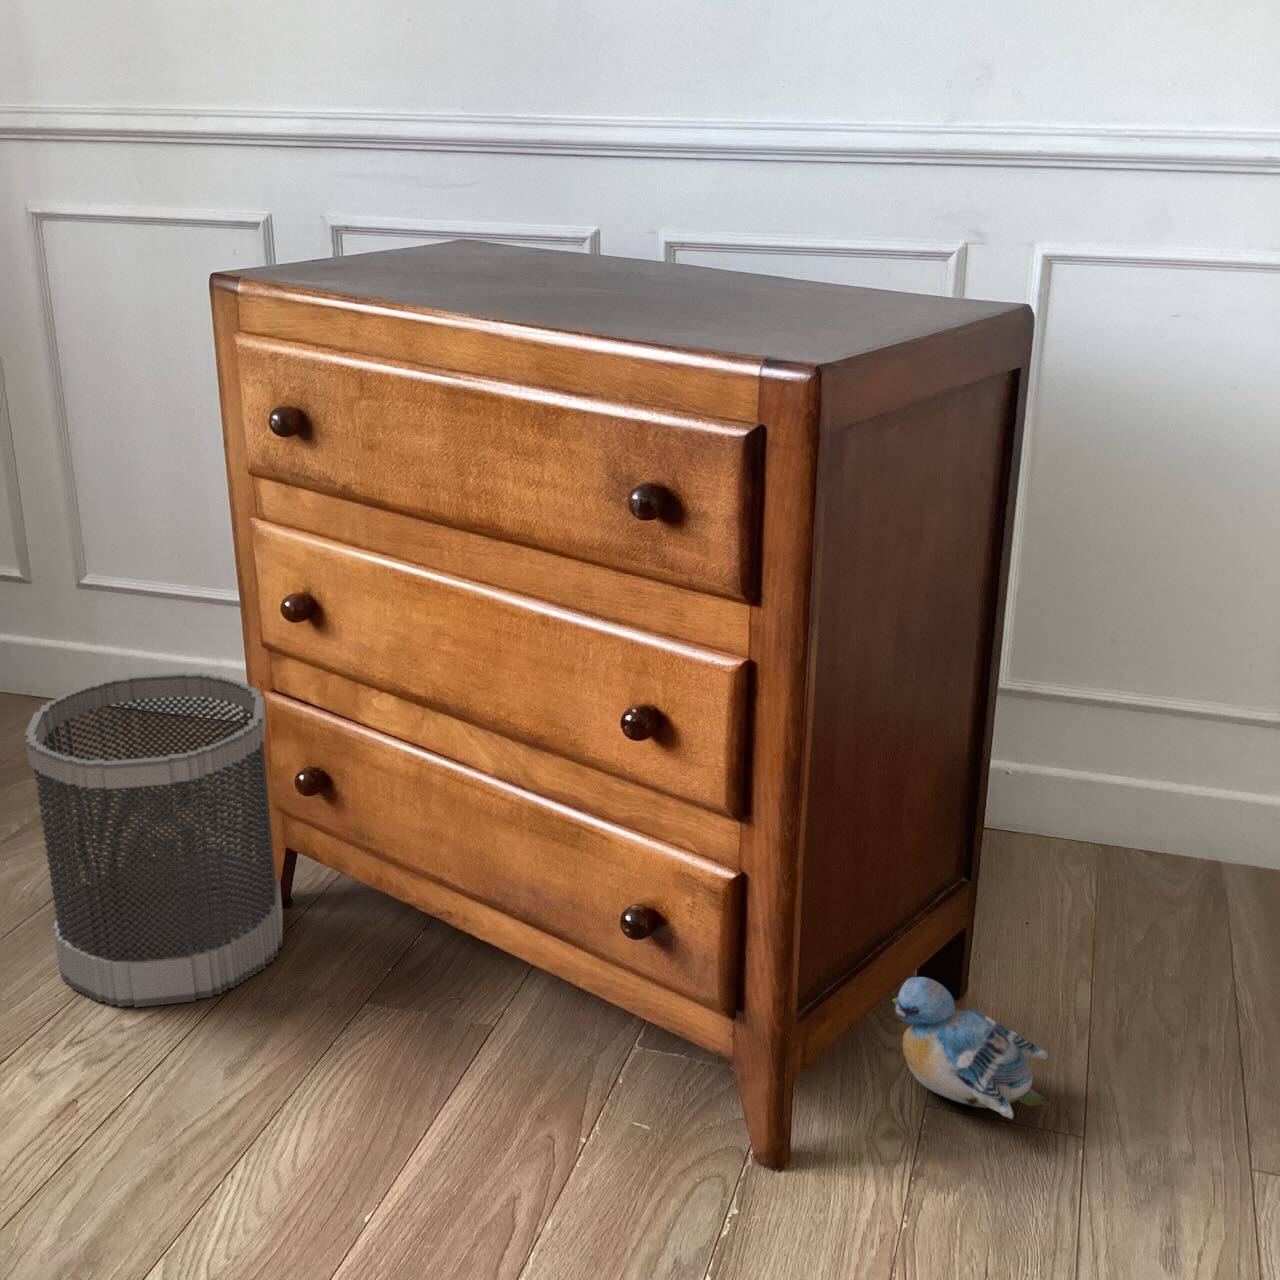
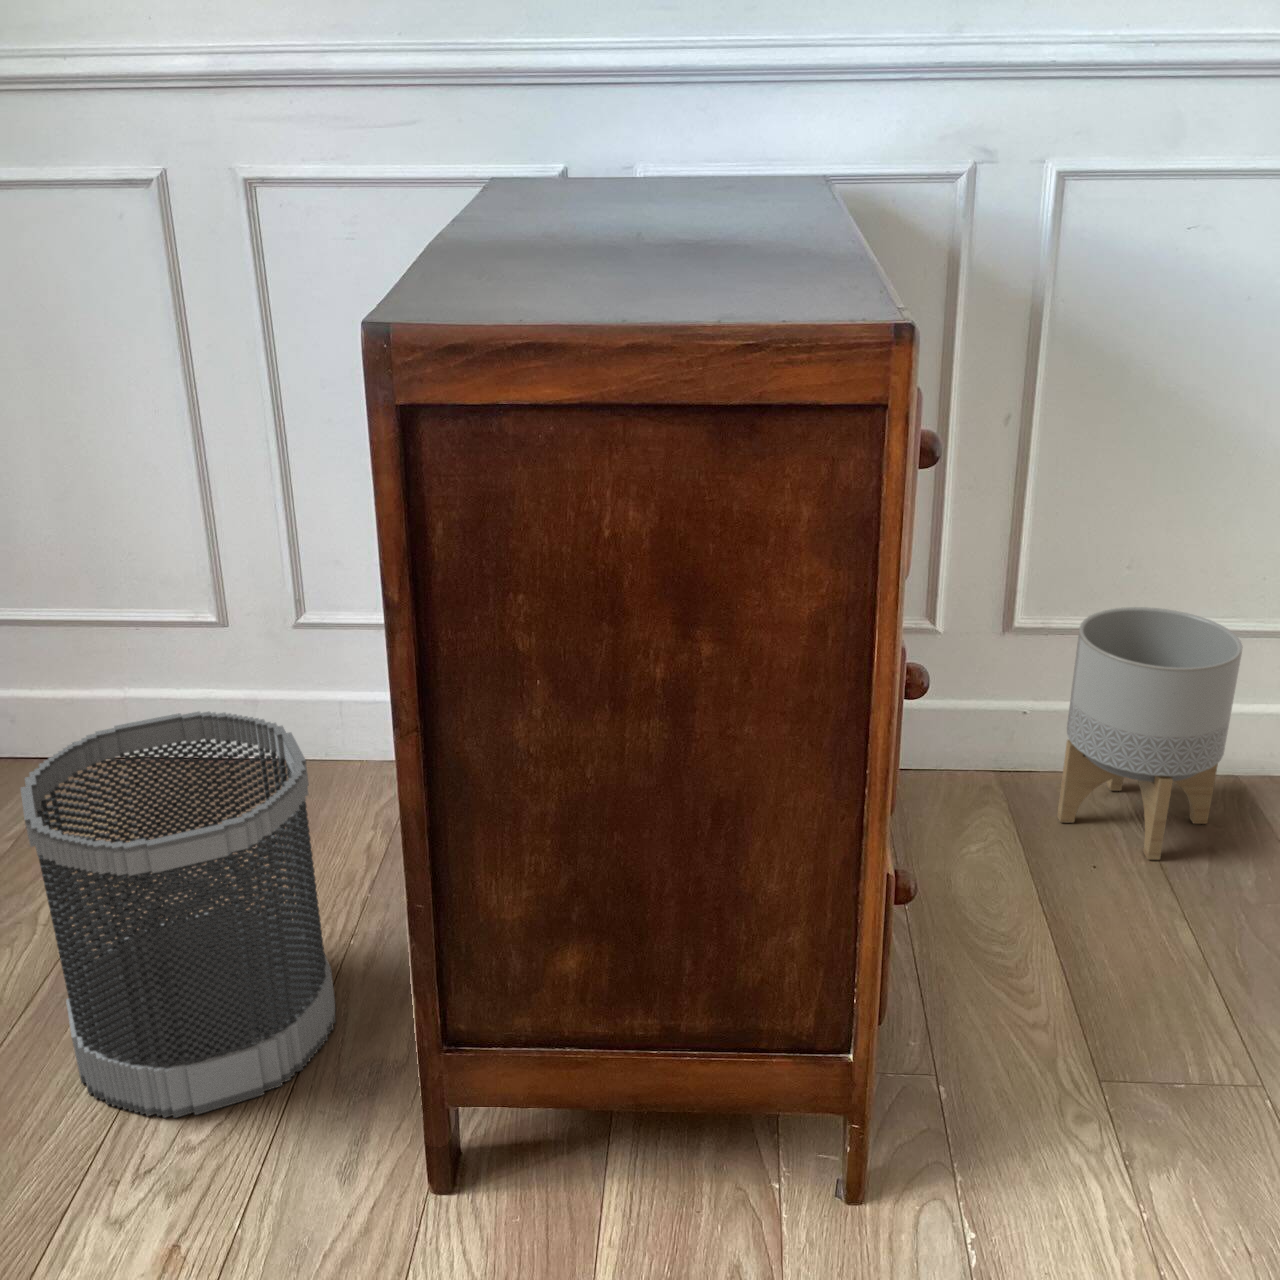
planter: none [1020,683,1200,934] -> present [1057,607,1243,860]
plush toy: present [892,977,1050,1119] -> none [1046,944,1222,1079]

